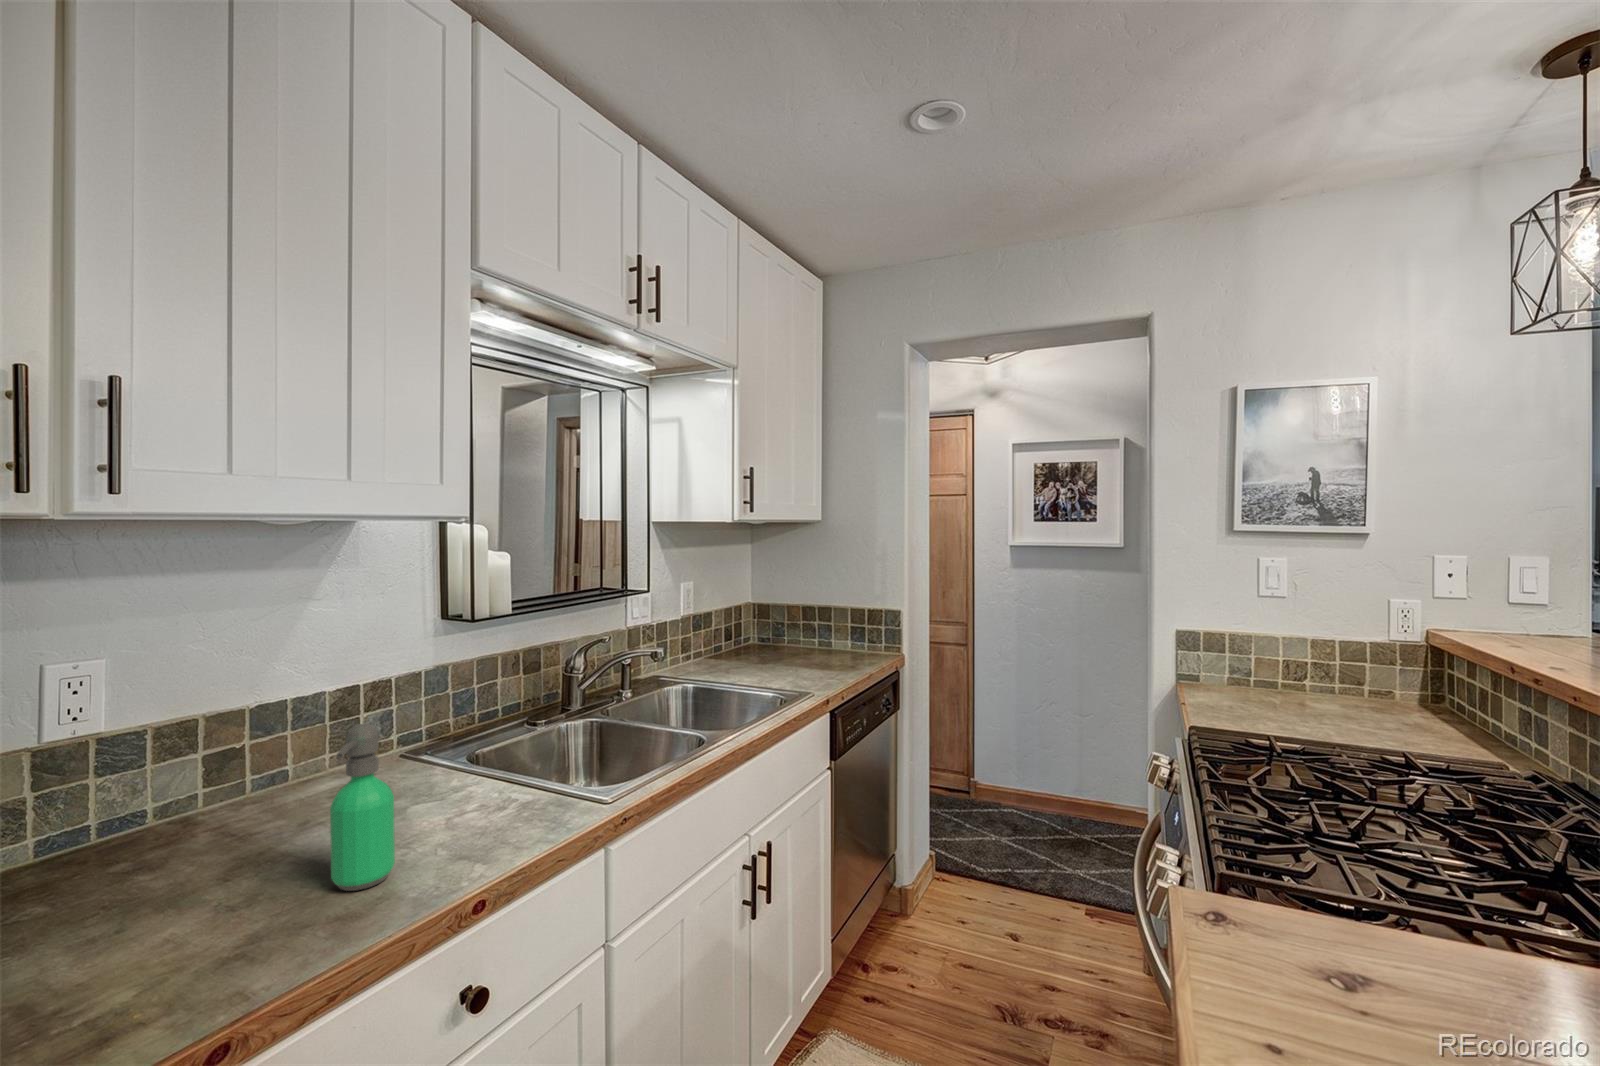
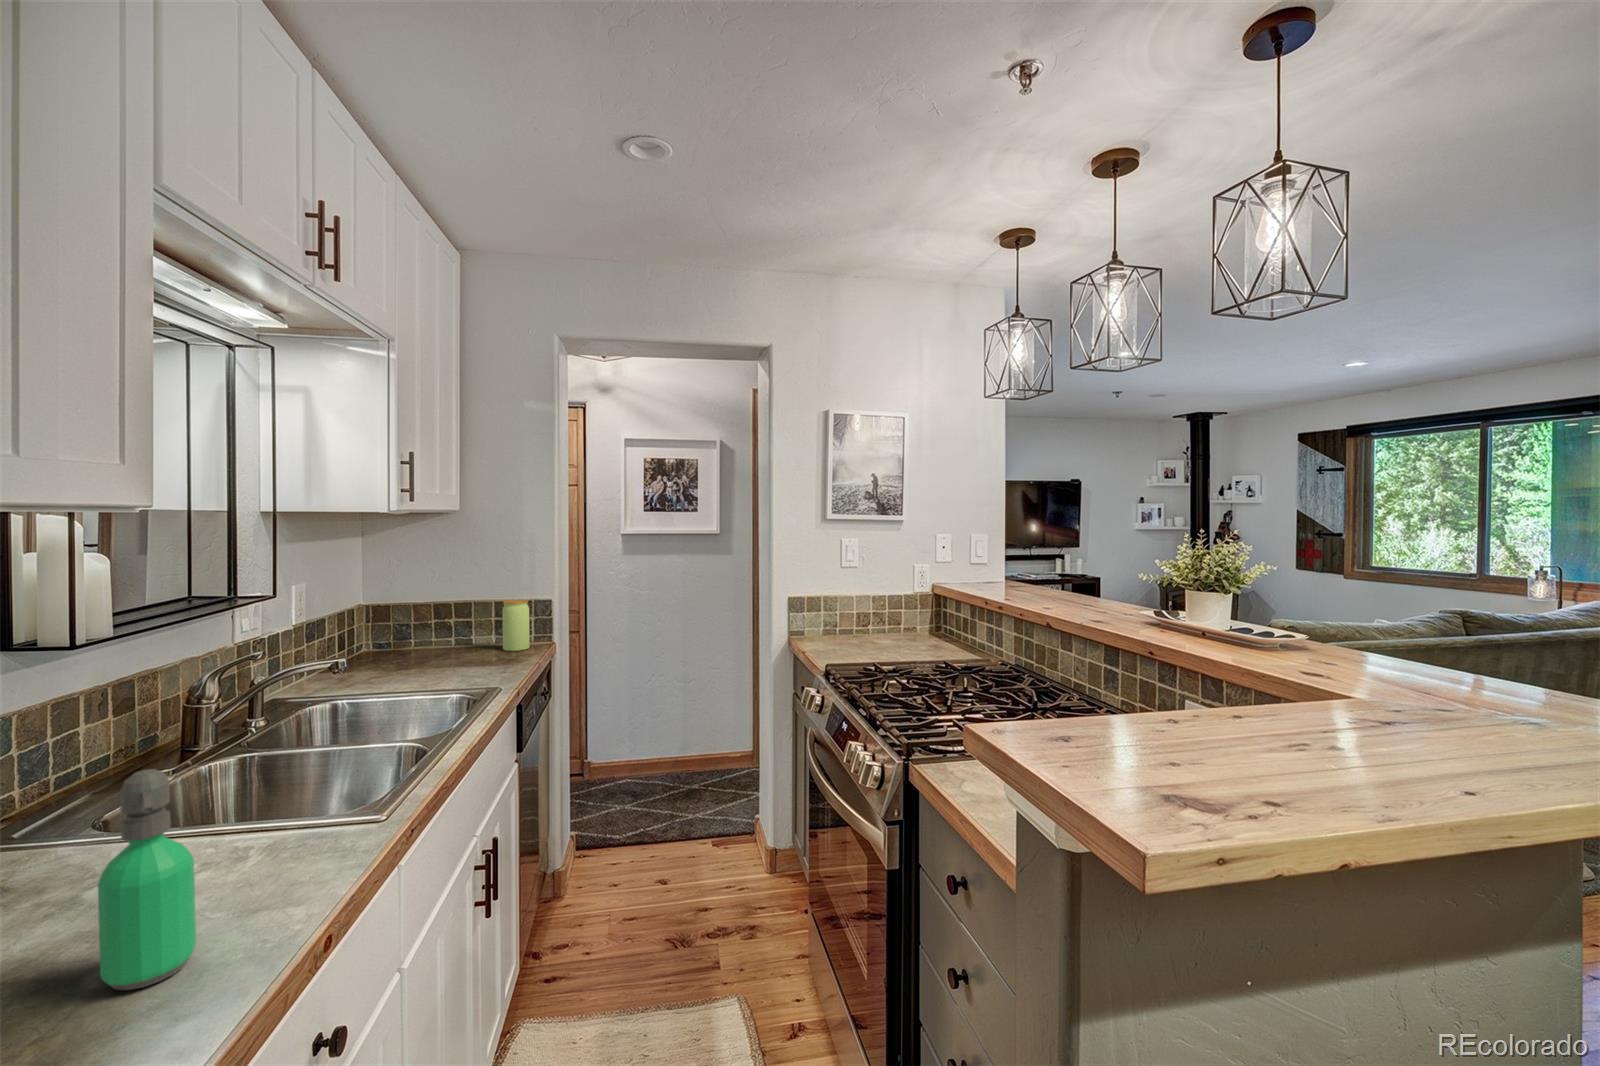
jar: none [855,609,879,658] -> present [502,600,530,651]

